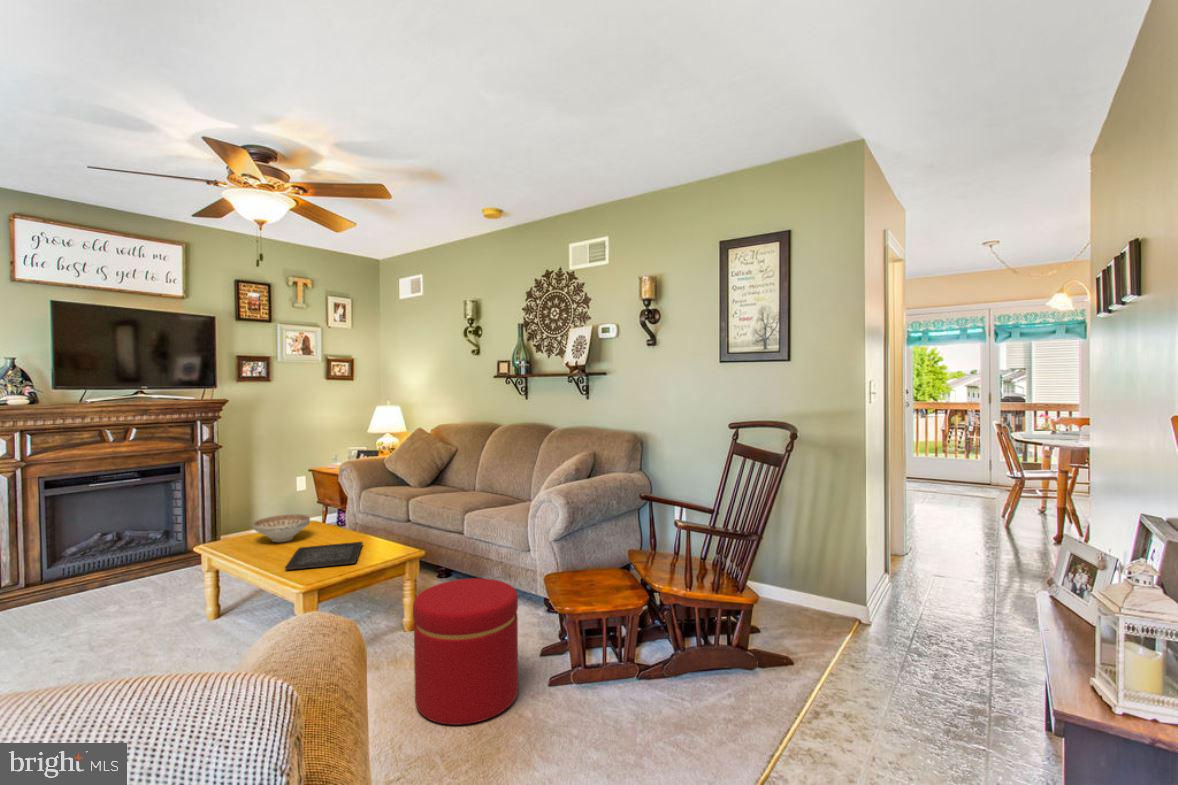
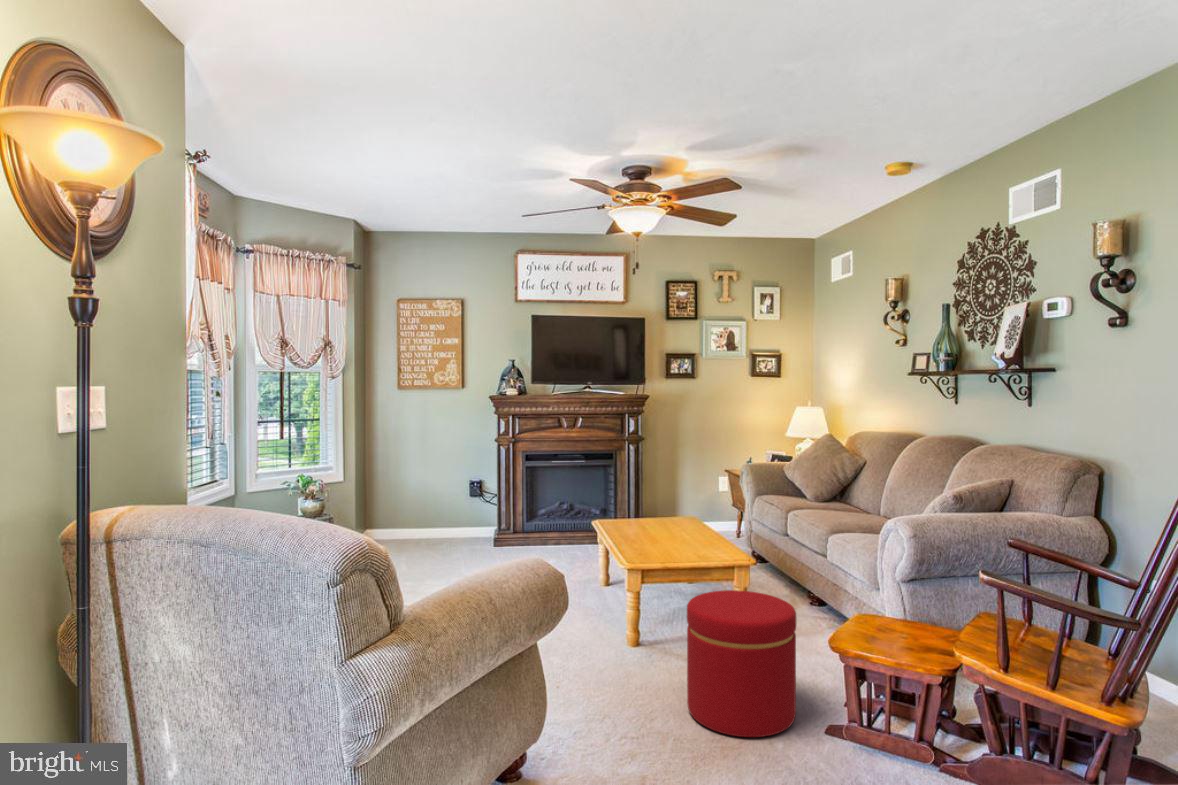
decorative bowl: present [253,514,310,542] -> none [633,505,680,530]
tray: present [285,542,363,570] -> none [633,536,713,558]

